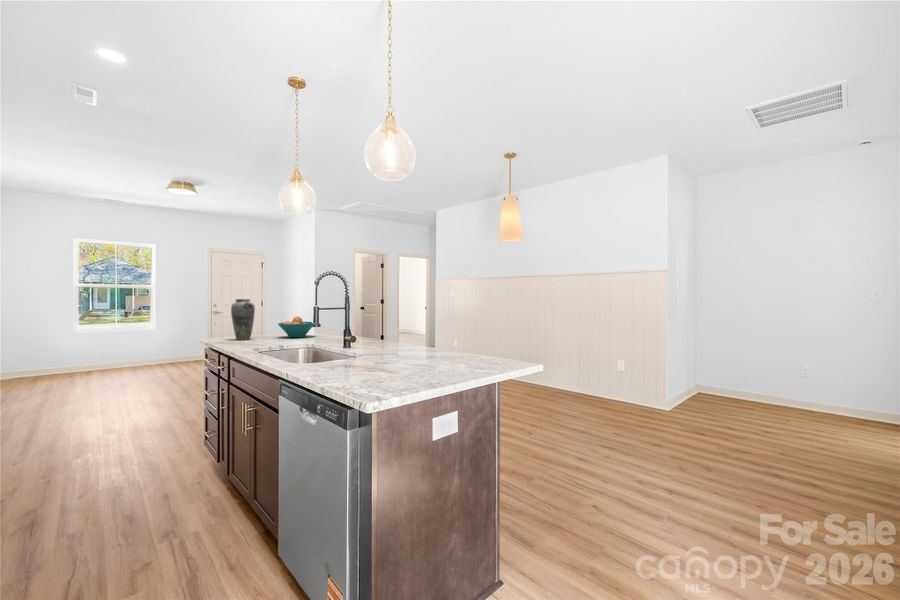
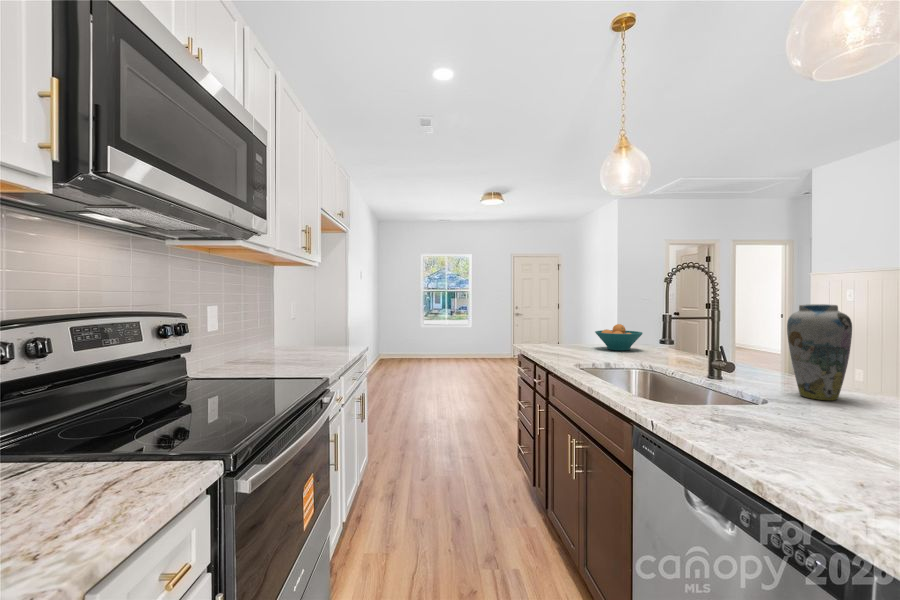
vase: present [231,299,255,340] -> present [787,304,852,400]

